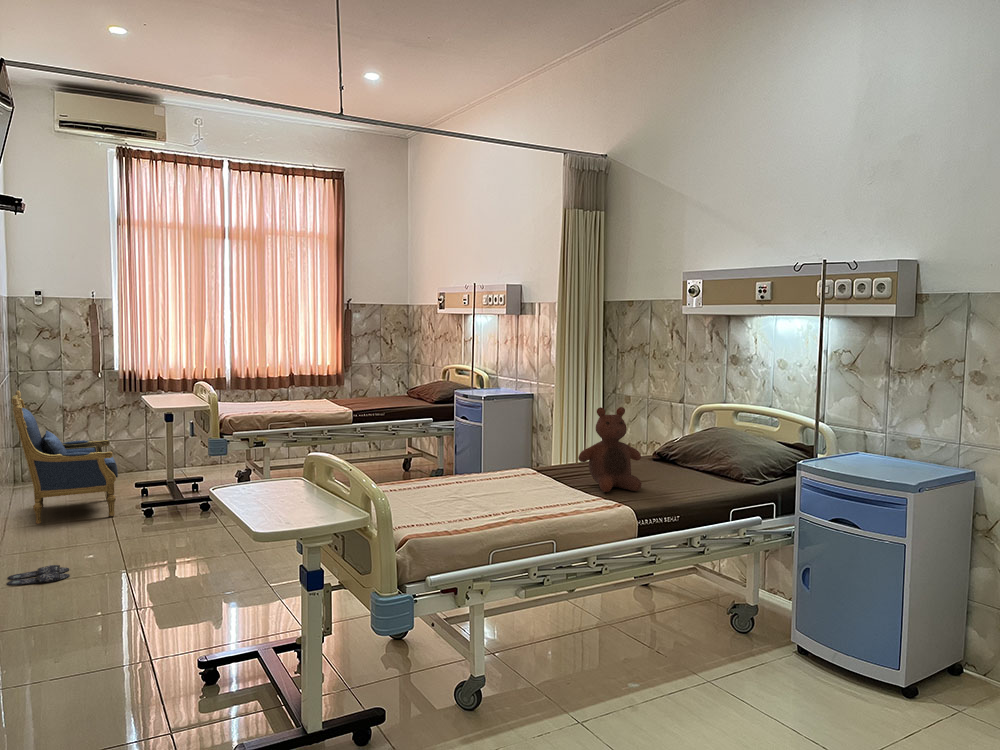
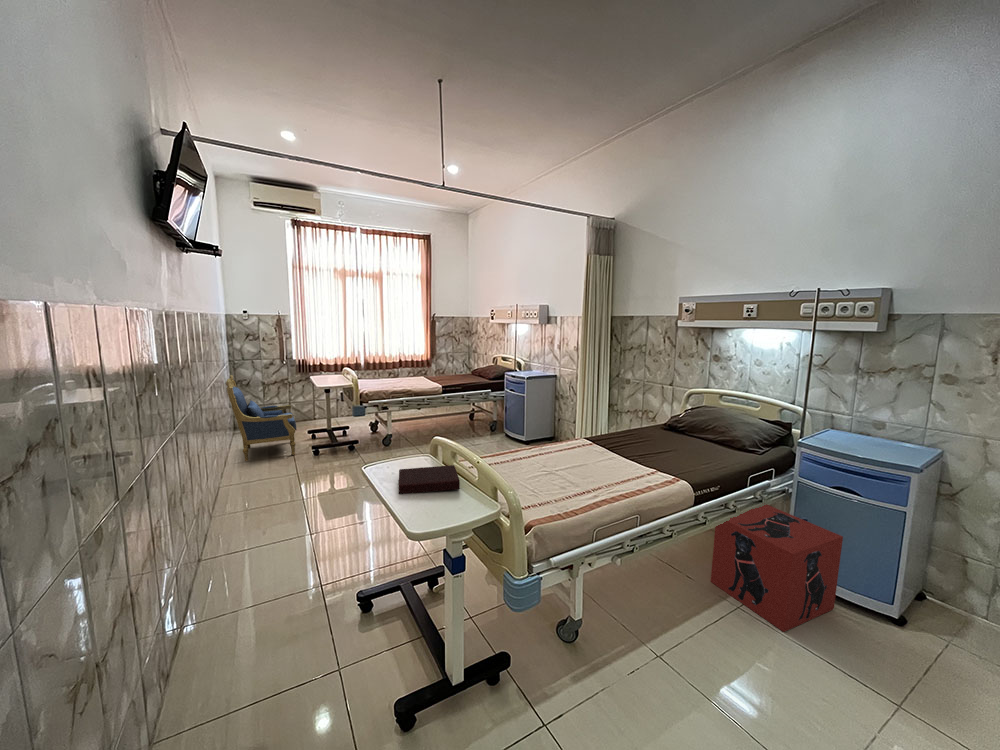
stuffed bear: present [578,407,641,492] -> none [625,397,675,461]
book: none [252,479,327,504] -> present [399,465,460,494]
storage box: none [689,553,842,704] -> present [711,504,843,632]
slippers: present [6,565,70,586] -> none [221,497,264,514]

